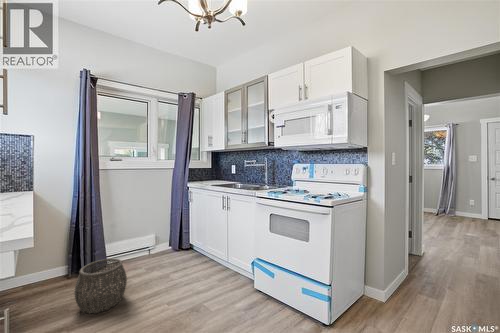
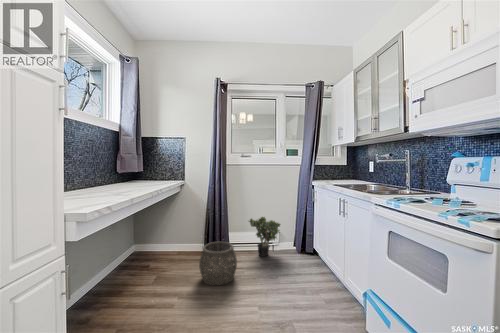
potted plant: none [123,223,160,265] -> present [249,217,280,256]

